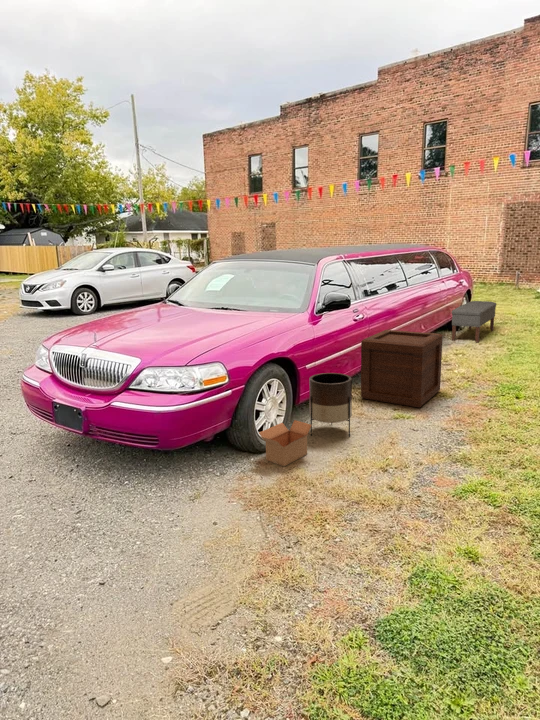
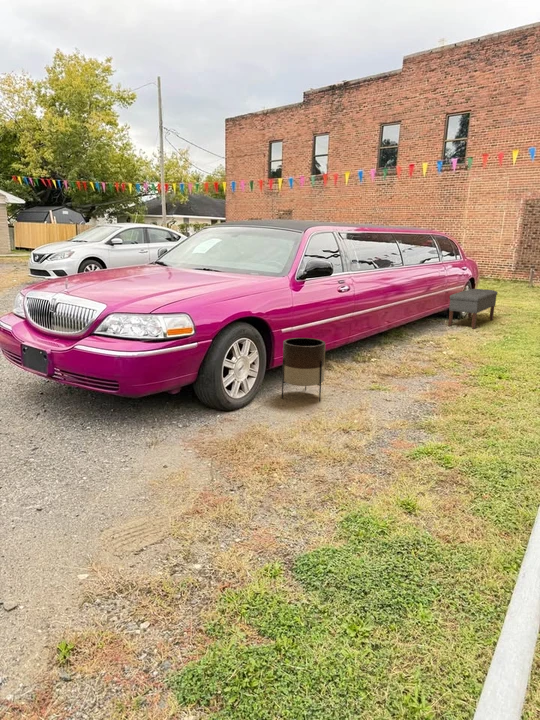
wooden crate: present [361,330,443,408] -> none [341,304,428,381]
cardboard box: present [259,420,312,466] -> none [224,380,280,423]

